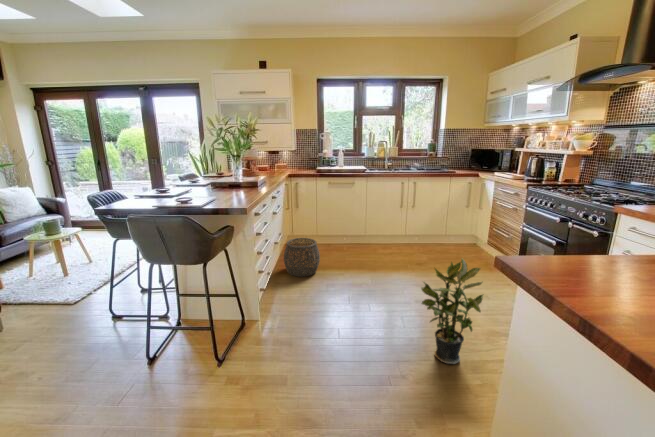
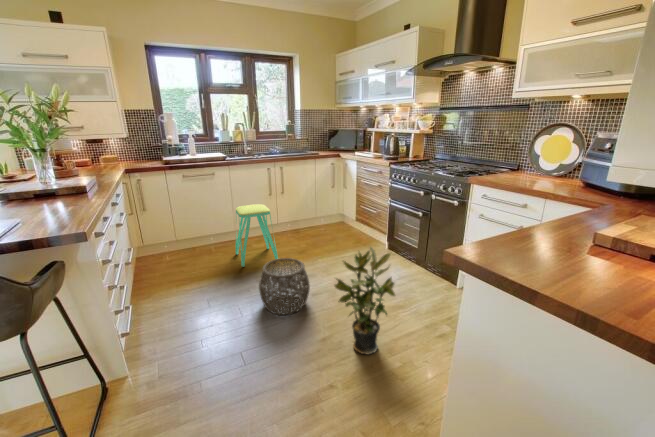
stool: none [360,213,394,266] -> present [236,204,278,267]
woven basket: present [284,238,320,277] -> present [259,258,310,315]

